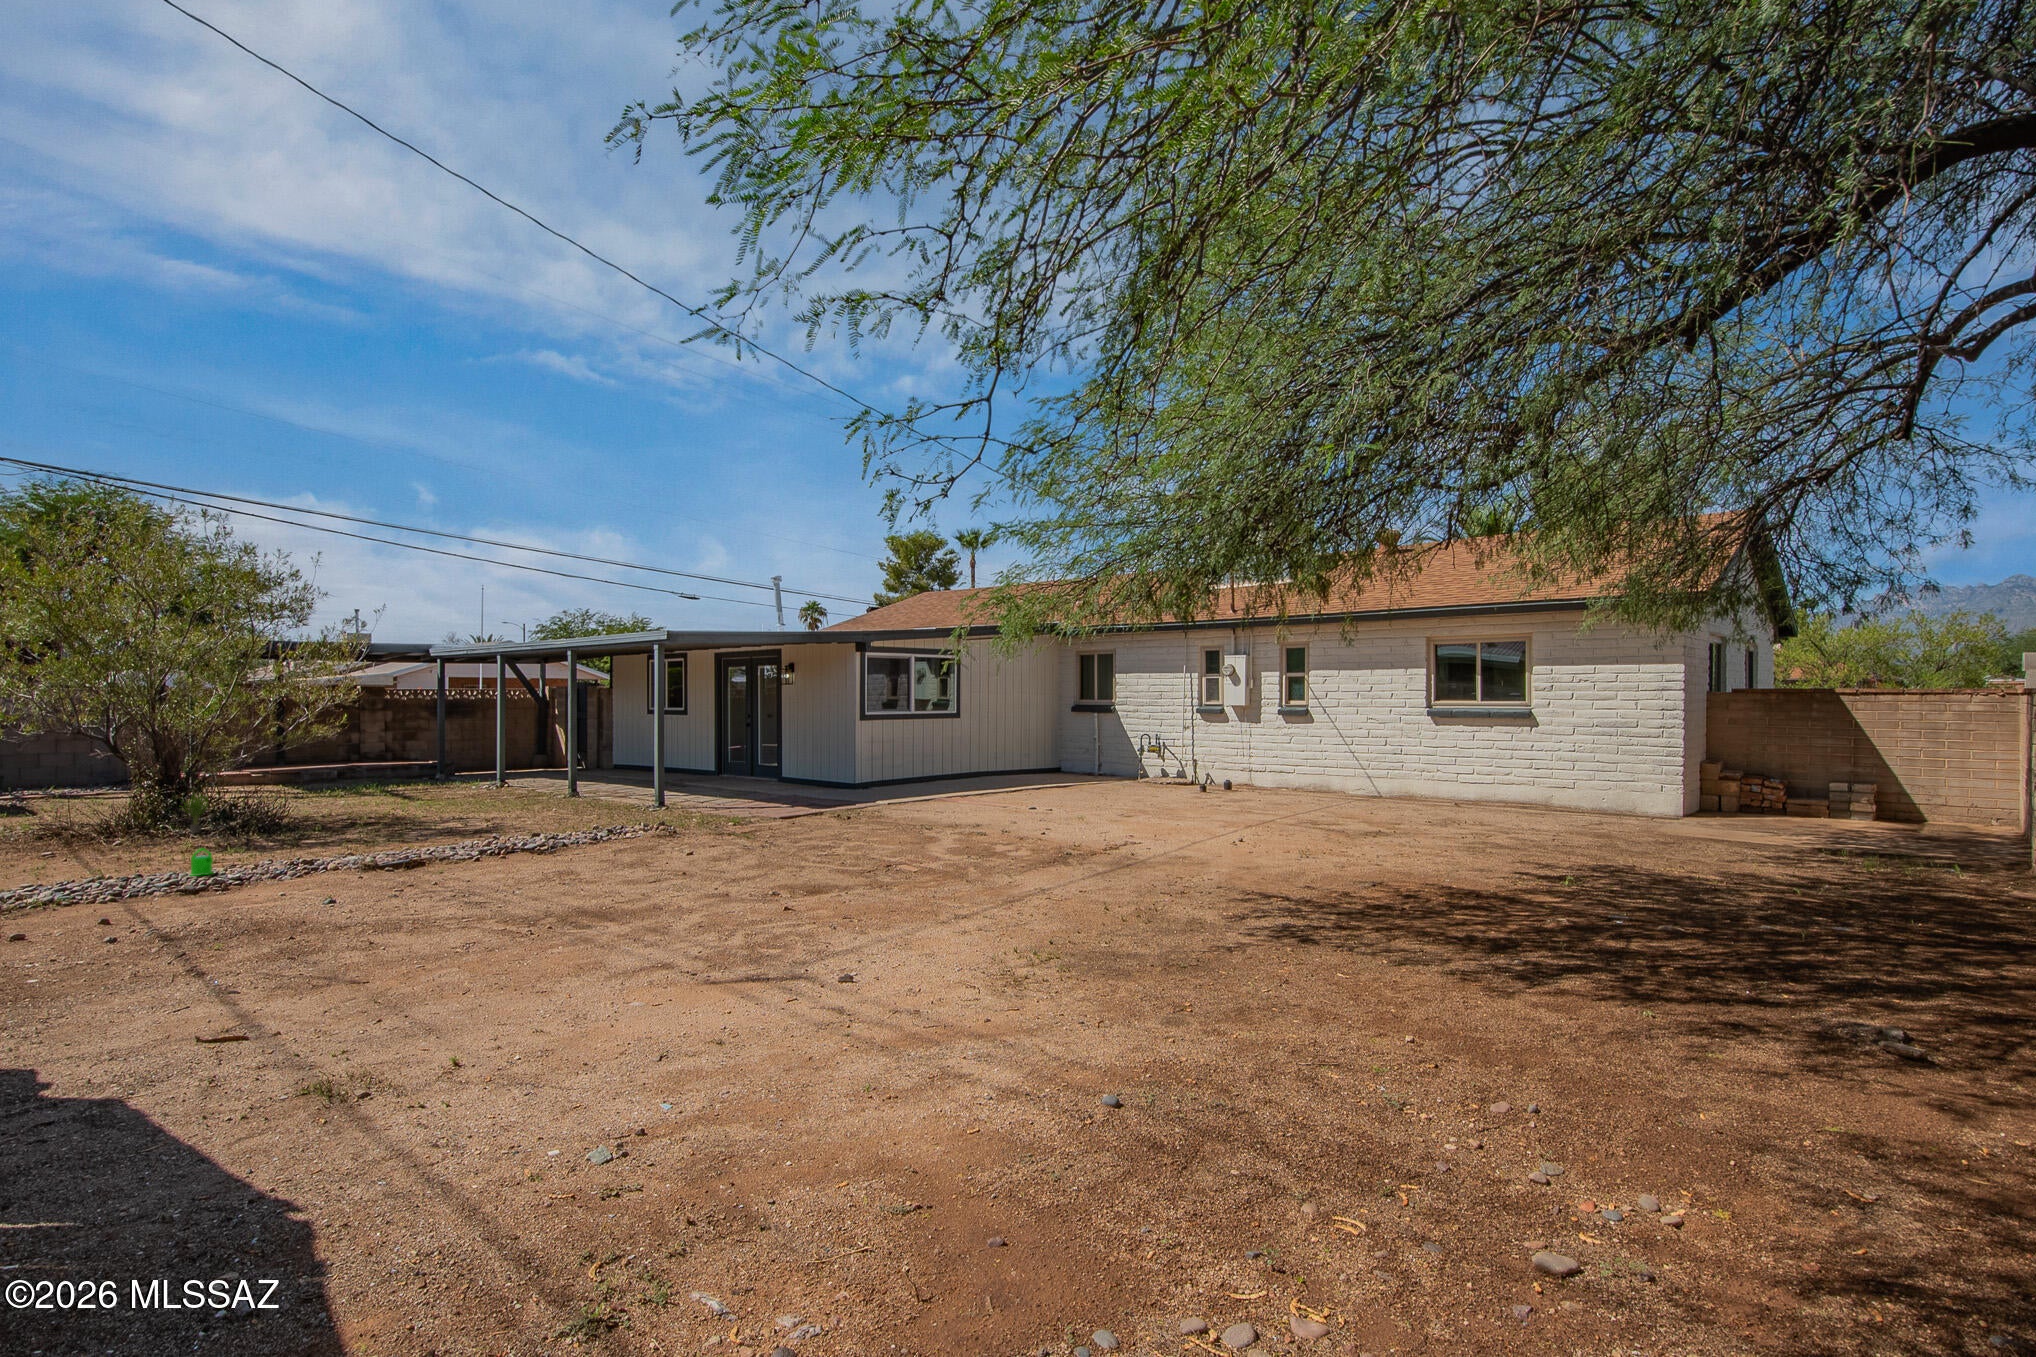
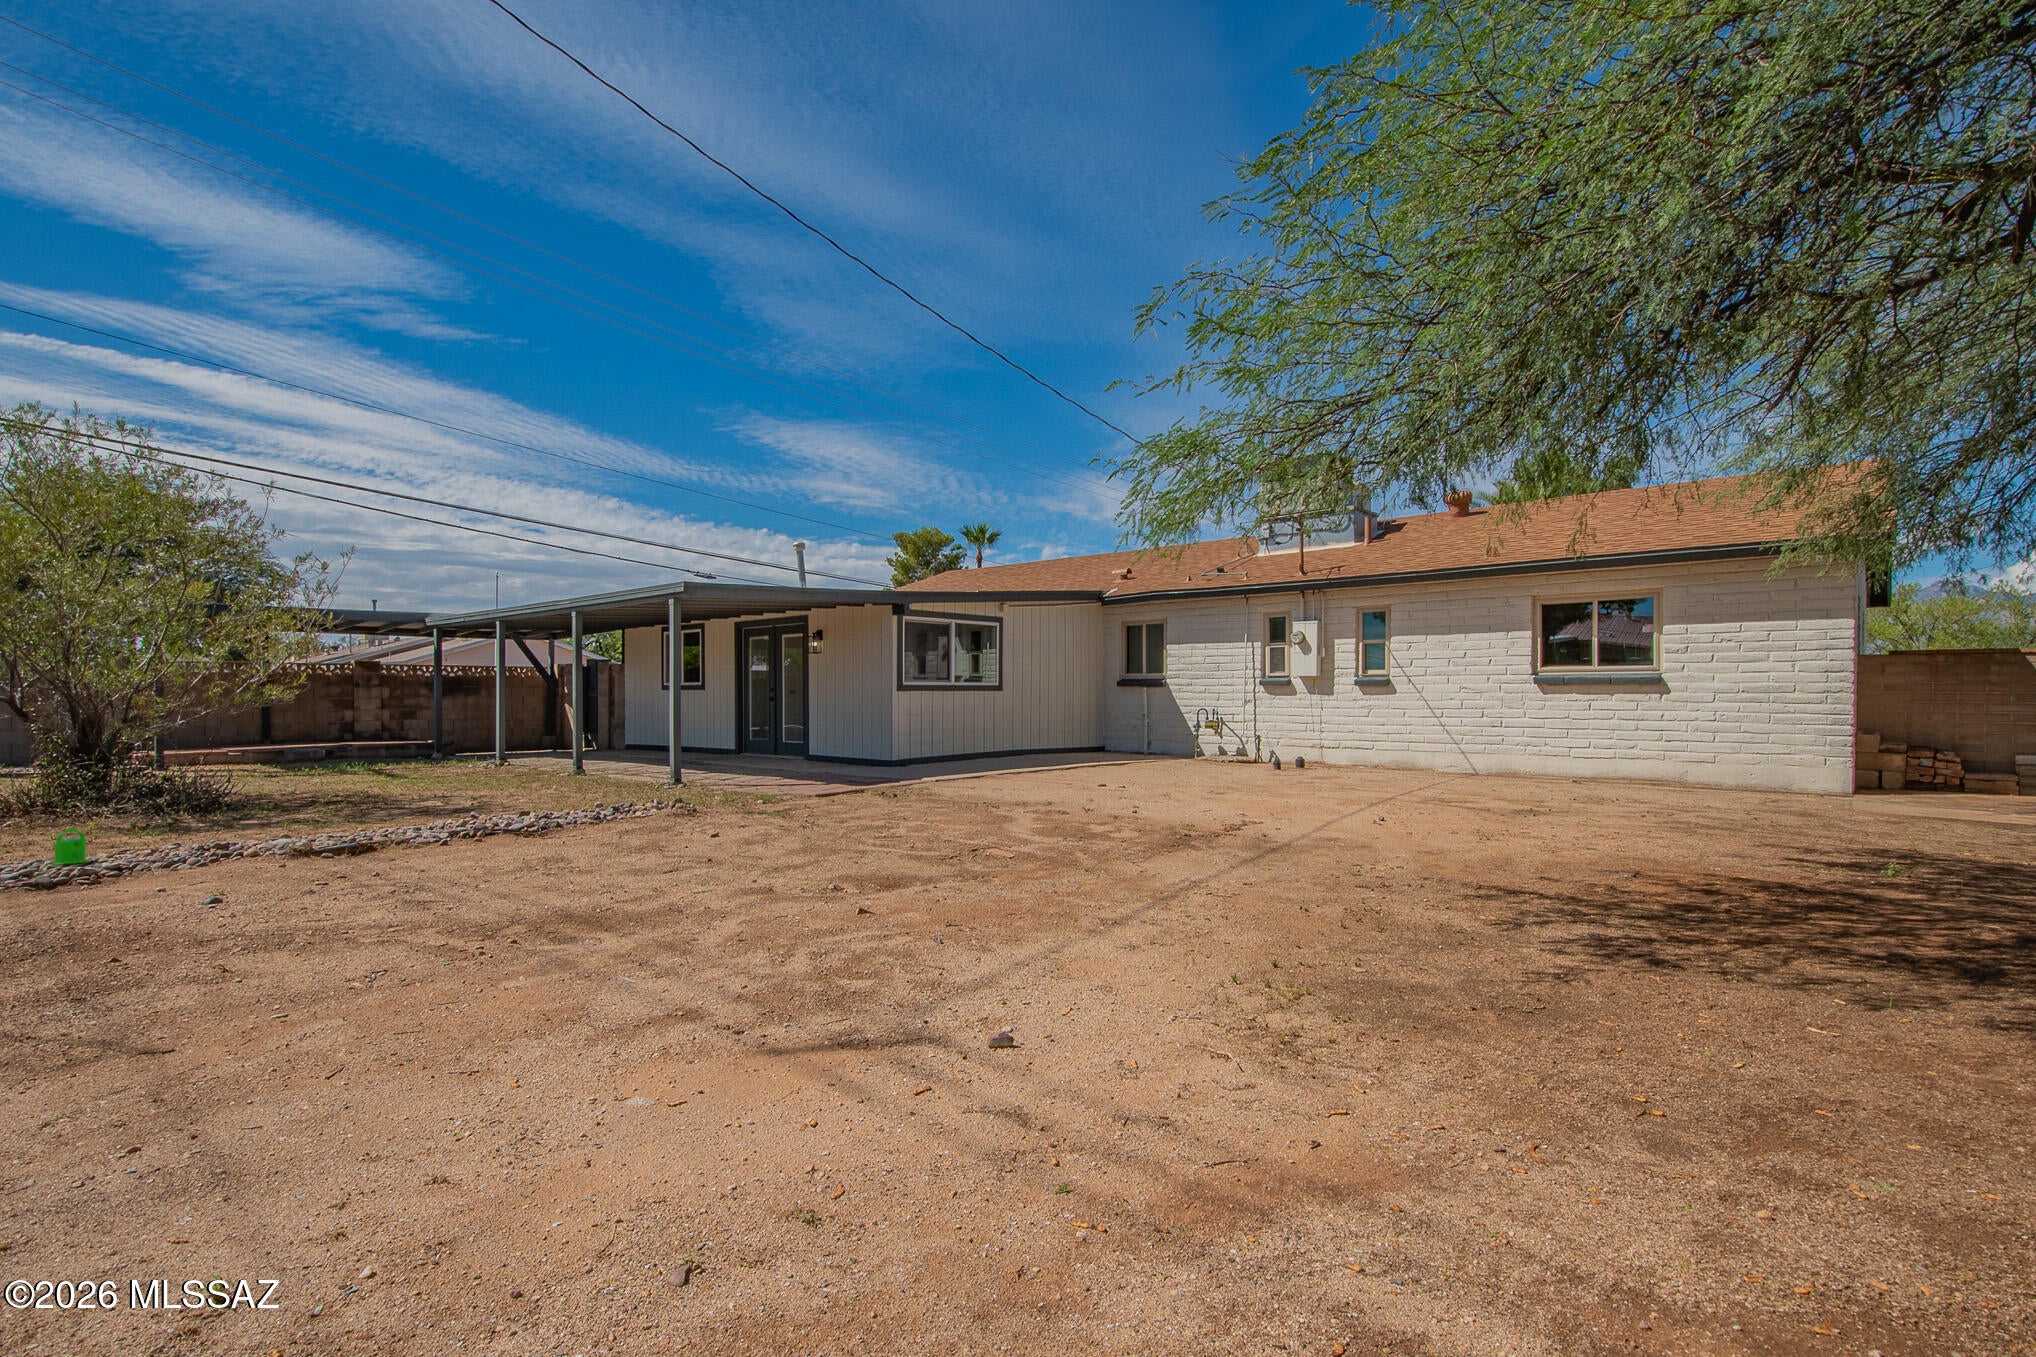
potted plant: present [186,796,206,833] -> none [80,760,127,812]

